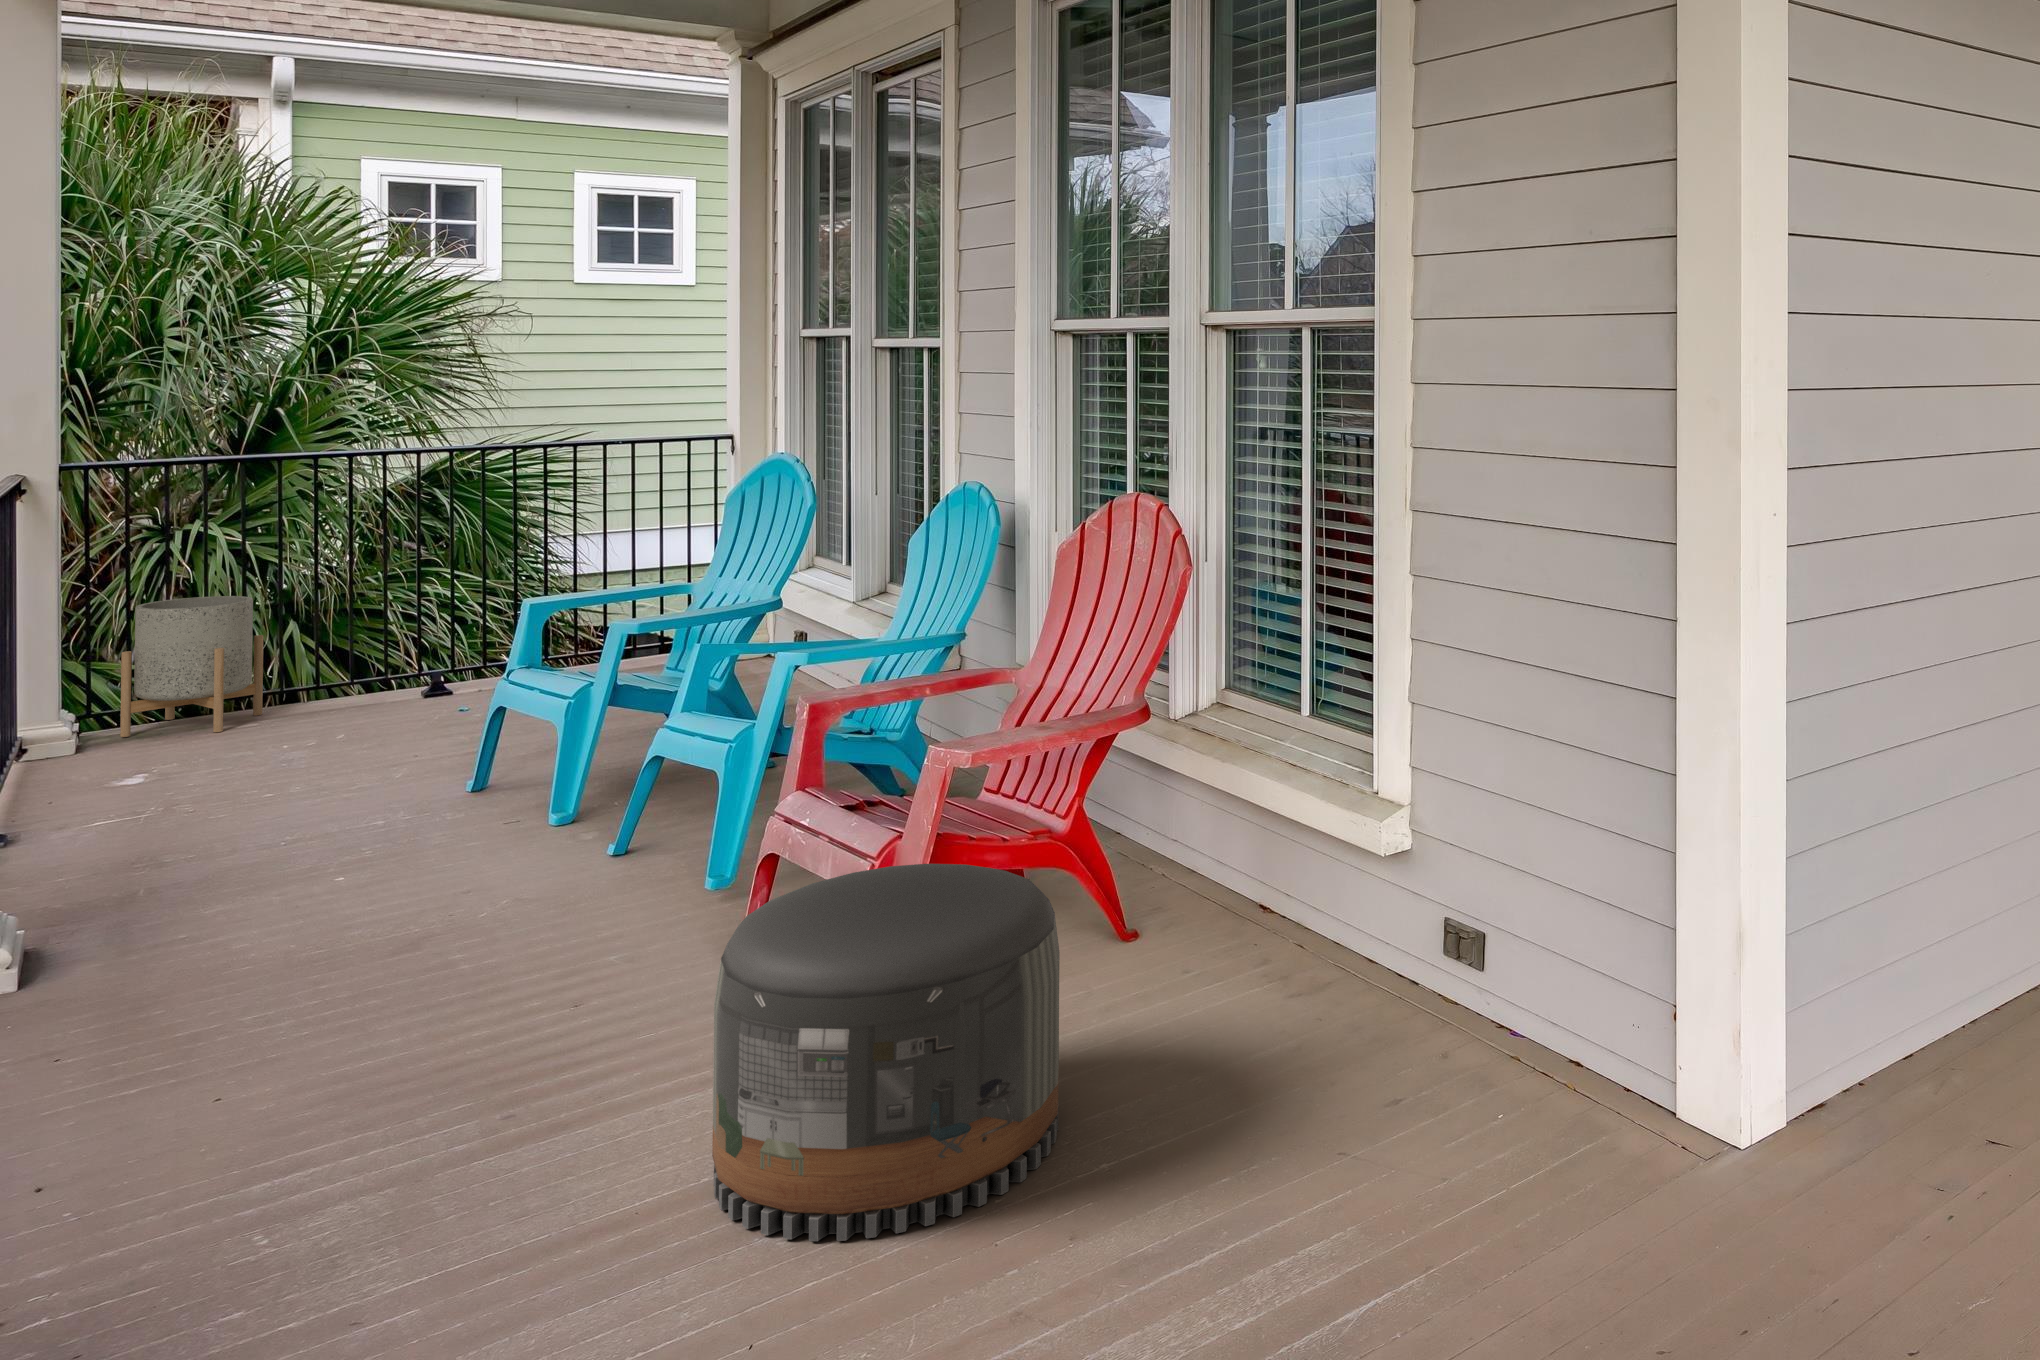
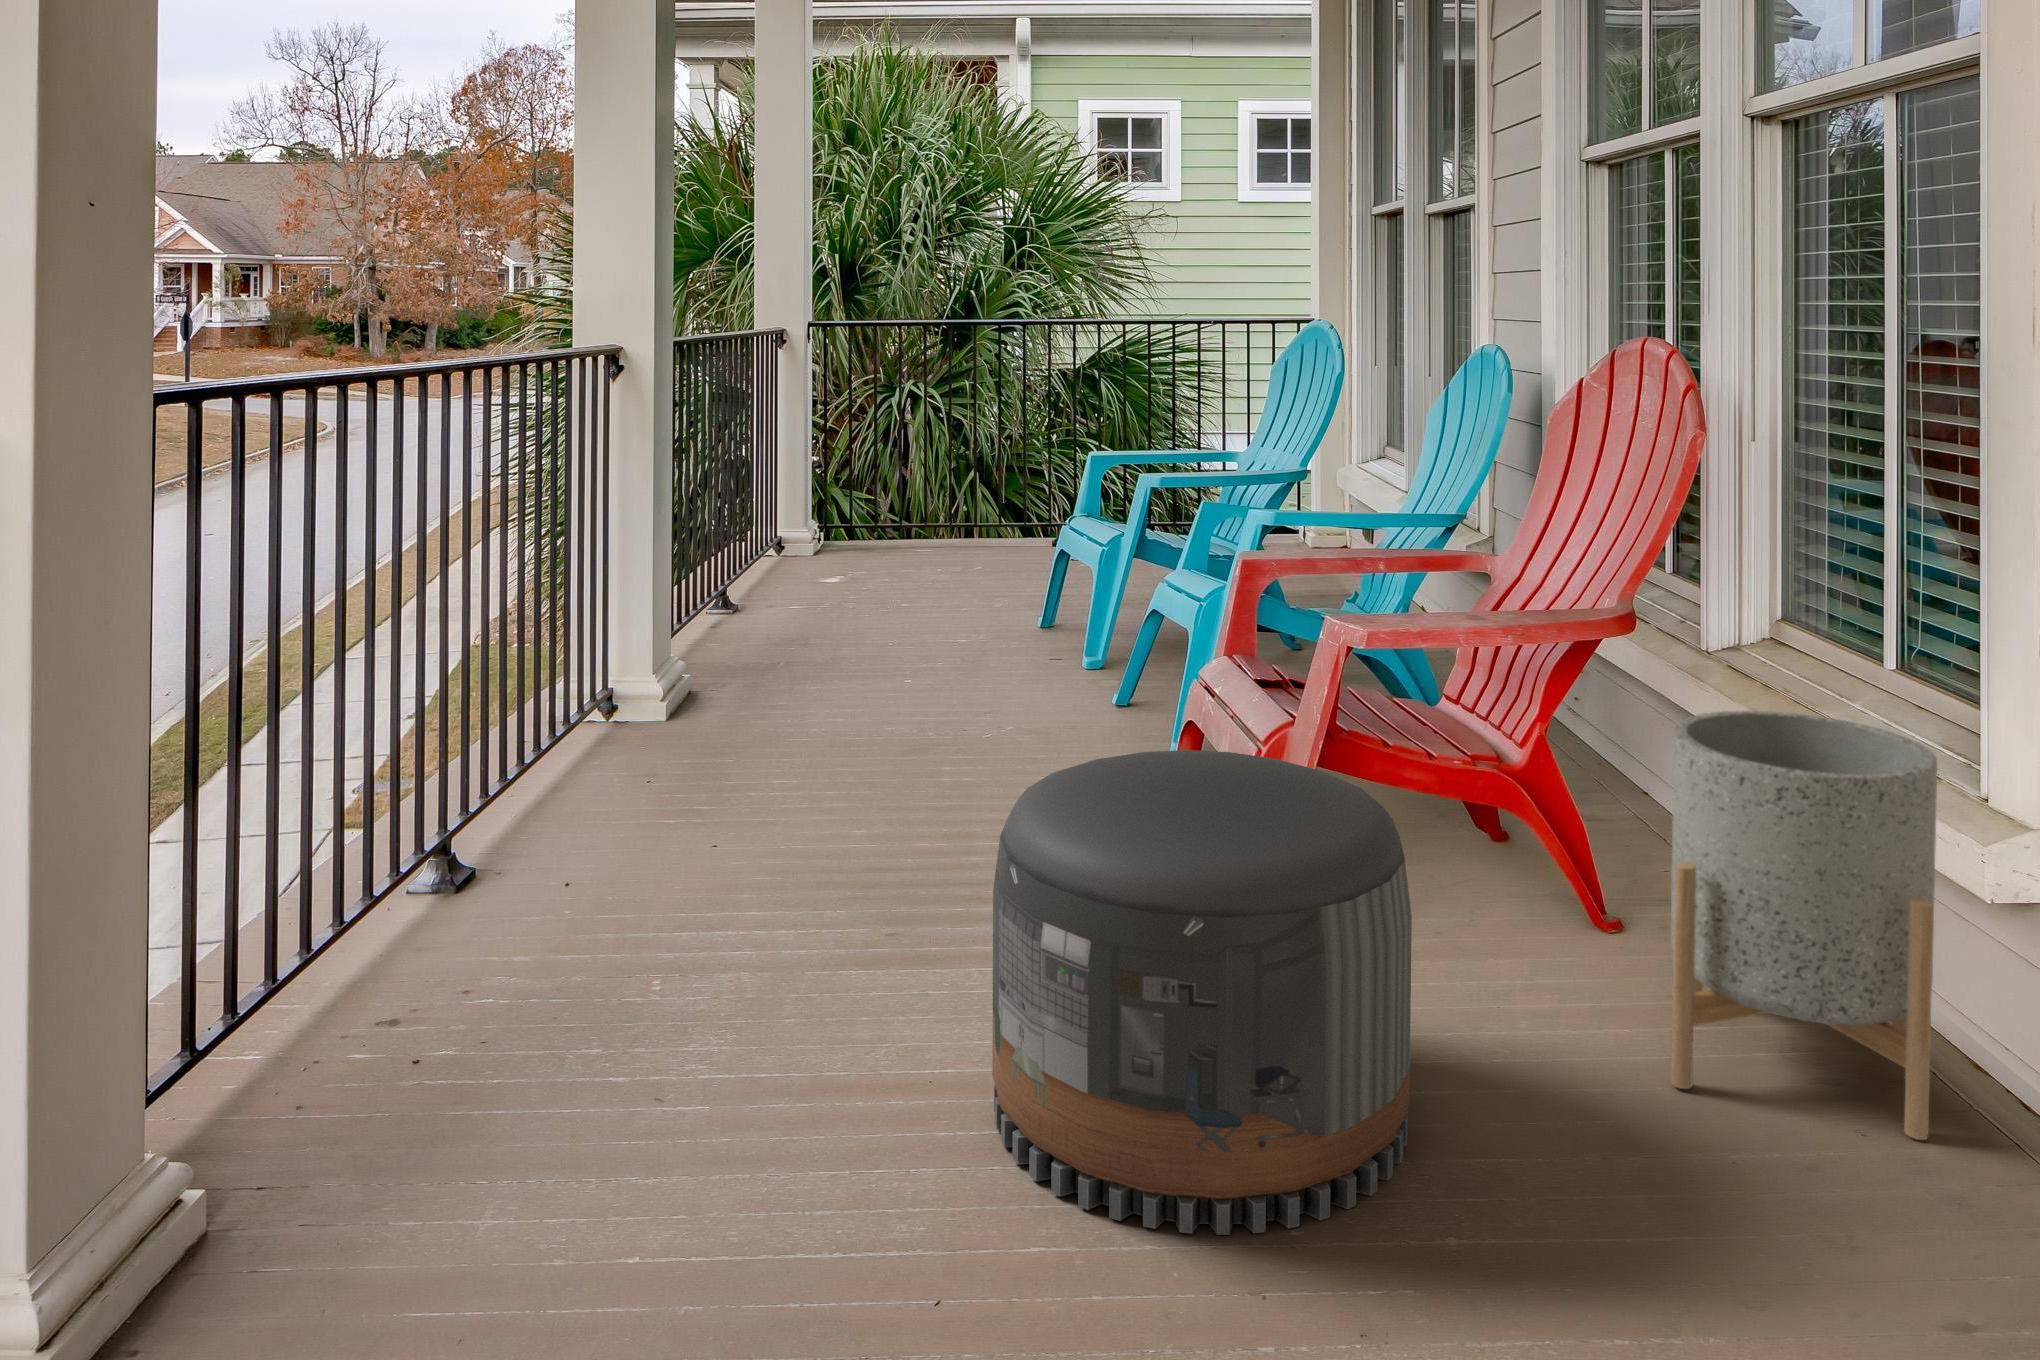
planter: present [120,596,263,737] -> present [1671,711,1937,1140]

